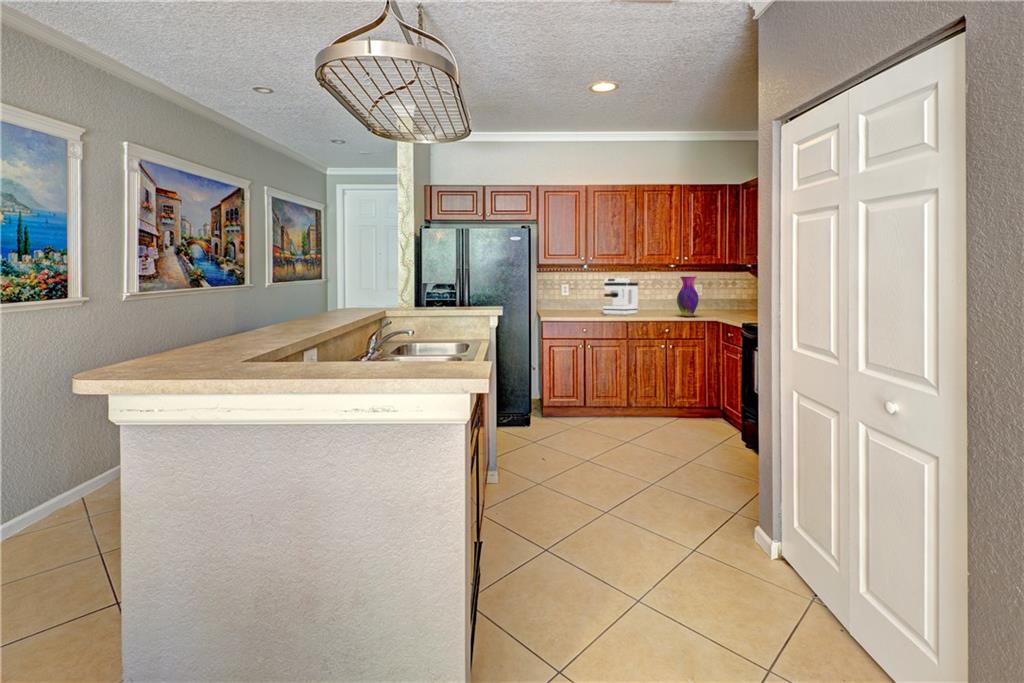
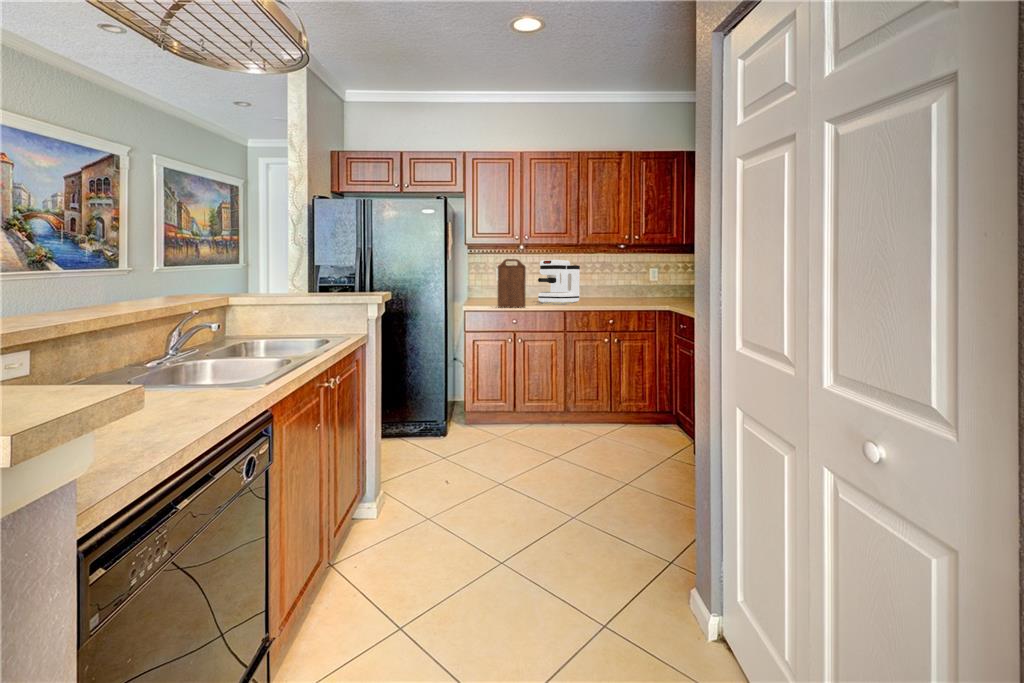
vase: present [677,277,699,316] -> none [623,258,649,305]
cutting board: none [572,278,596,318] -> present [498,259,526,307]

